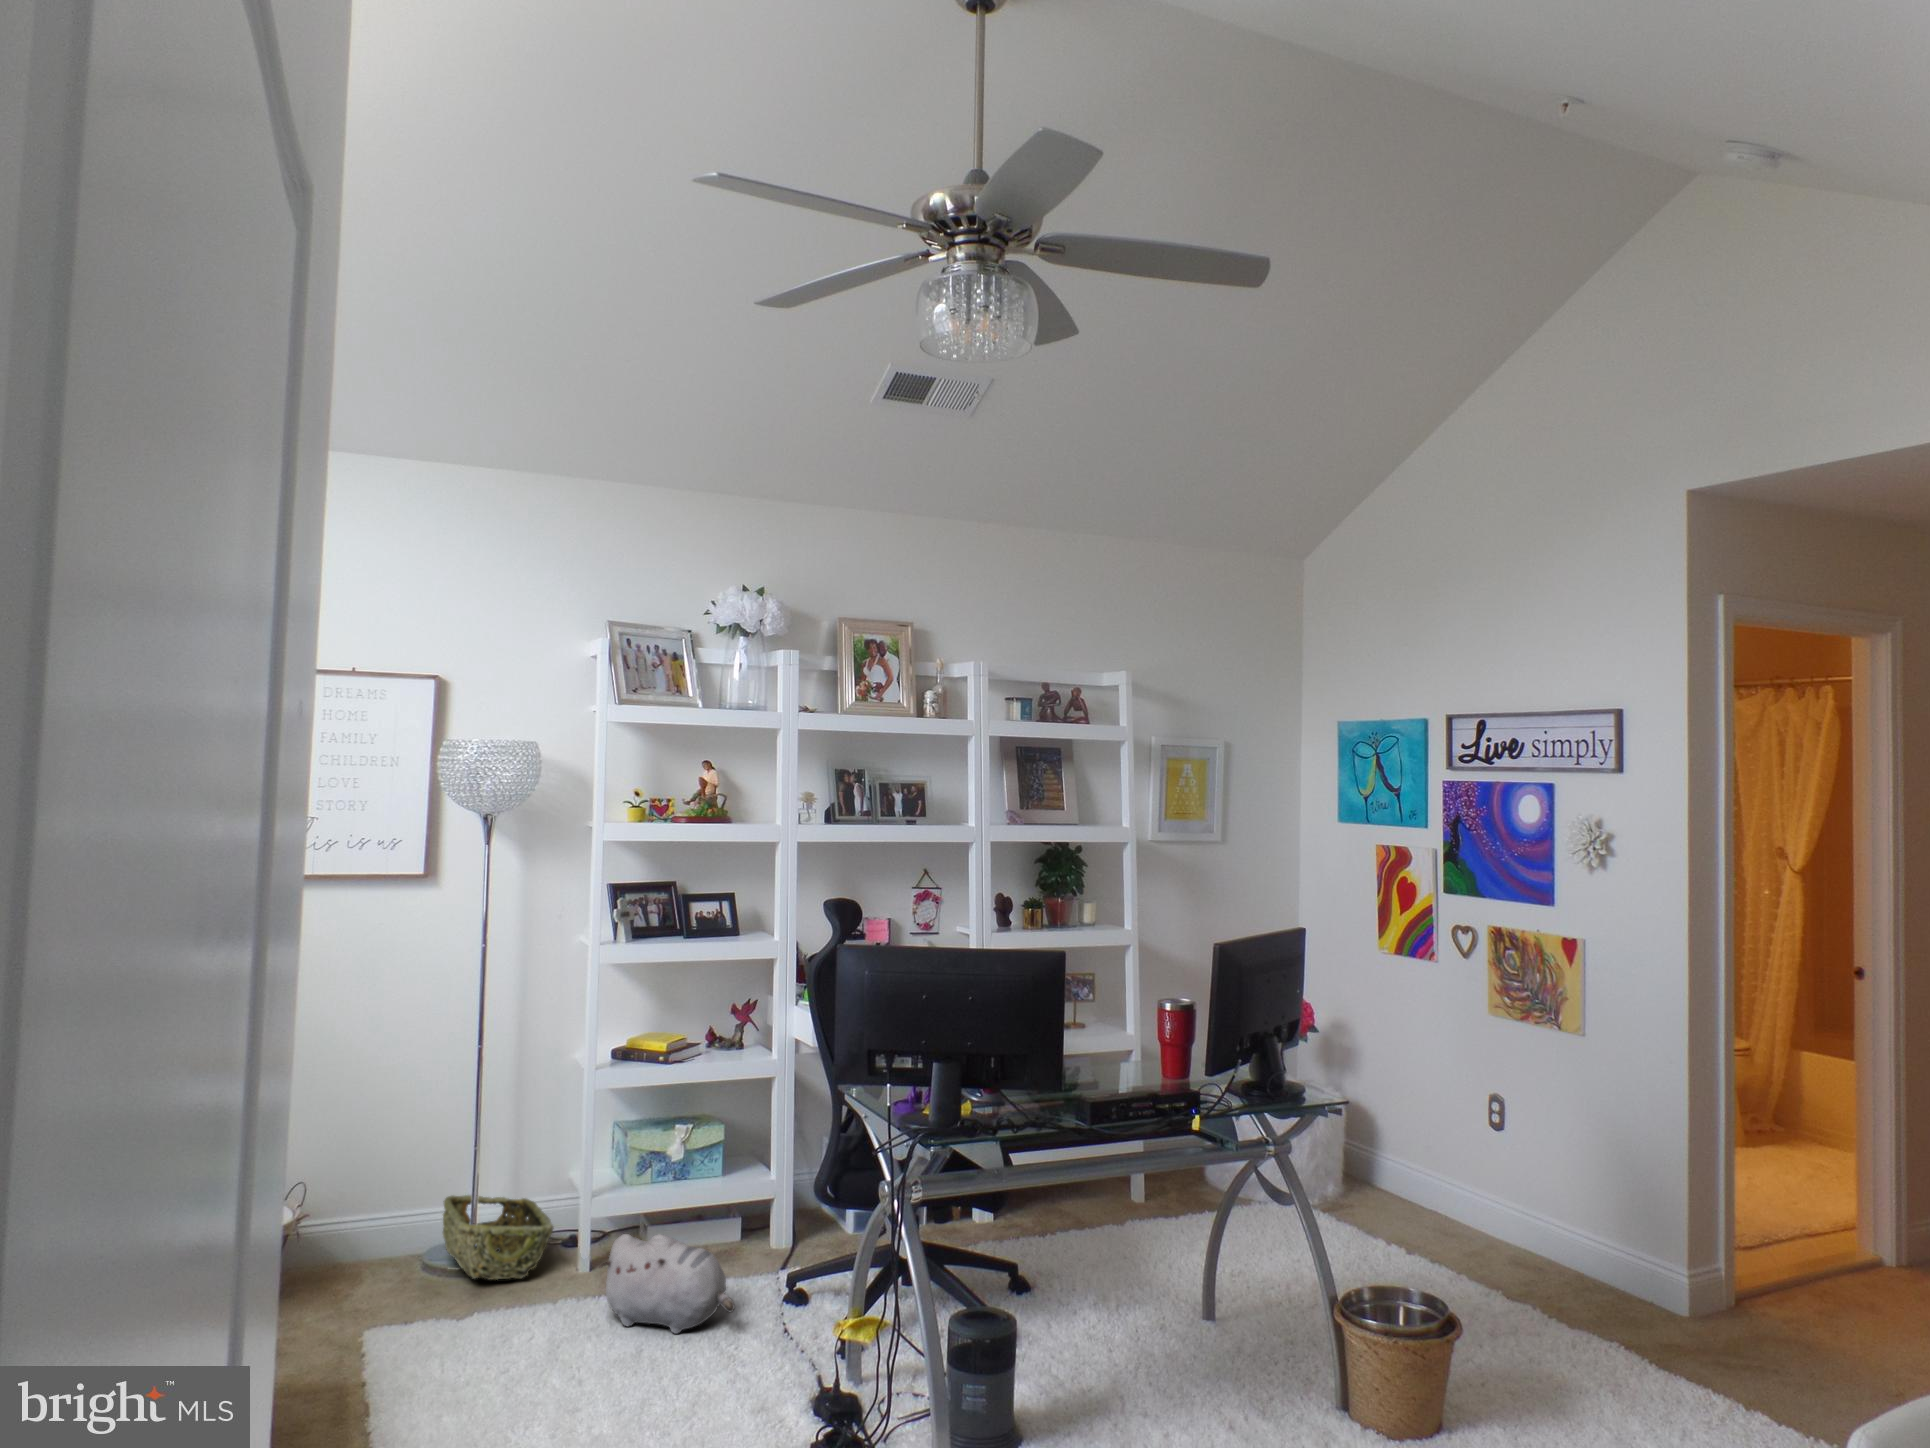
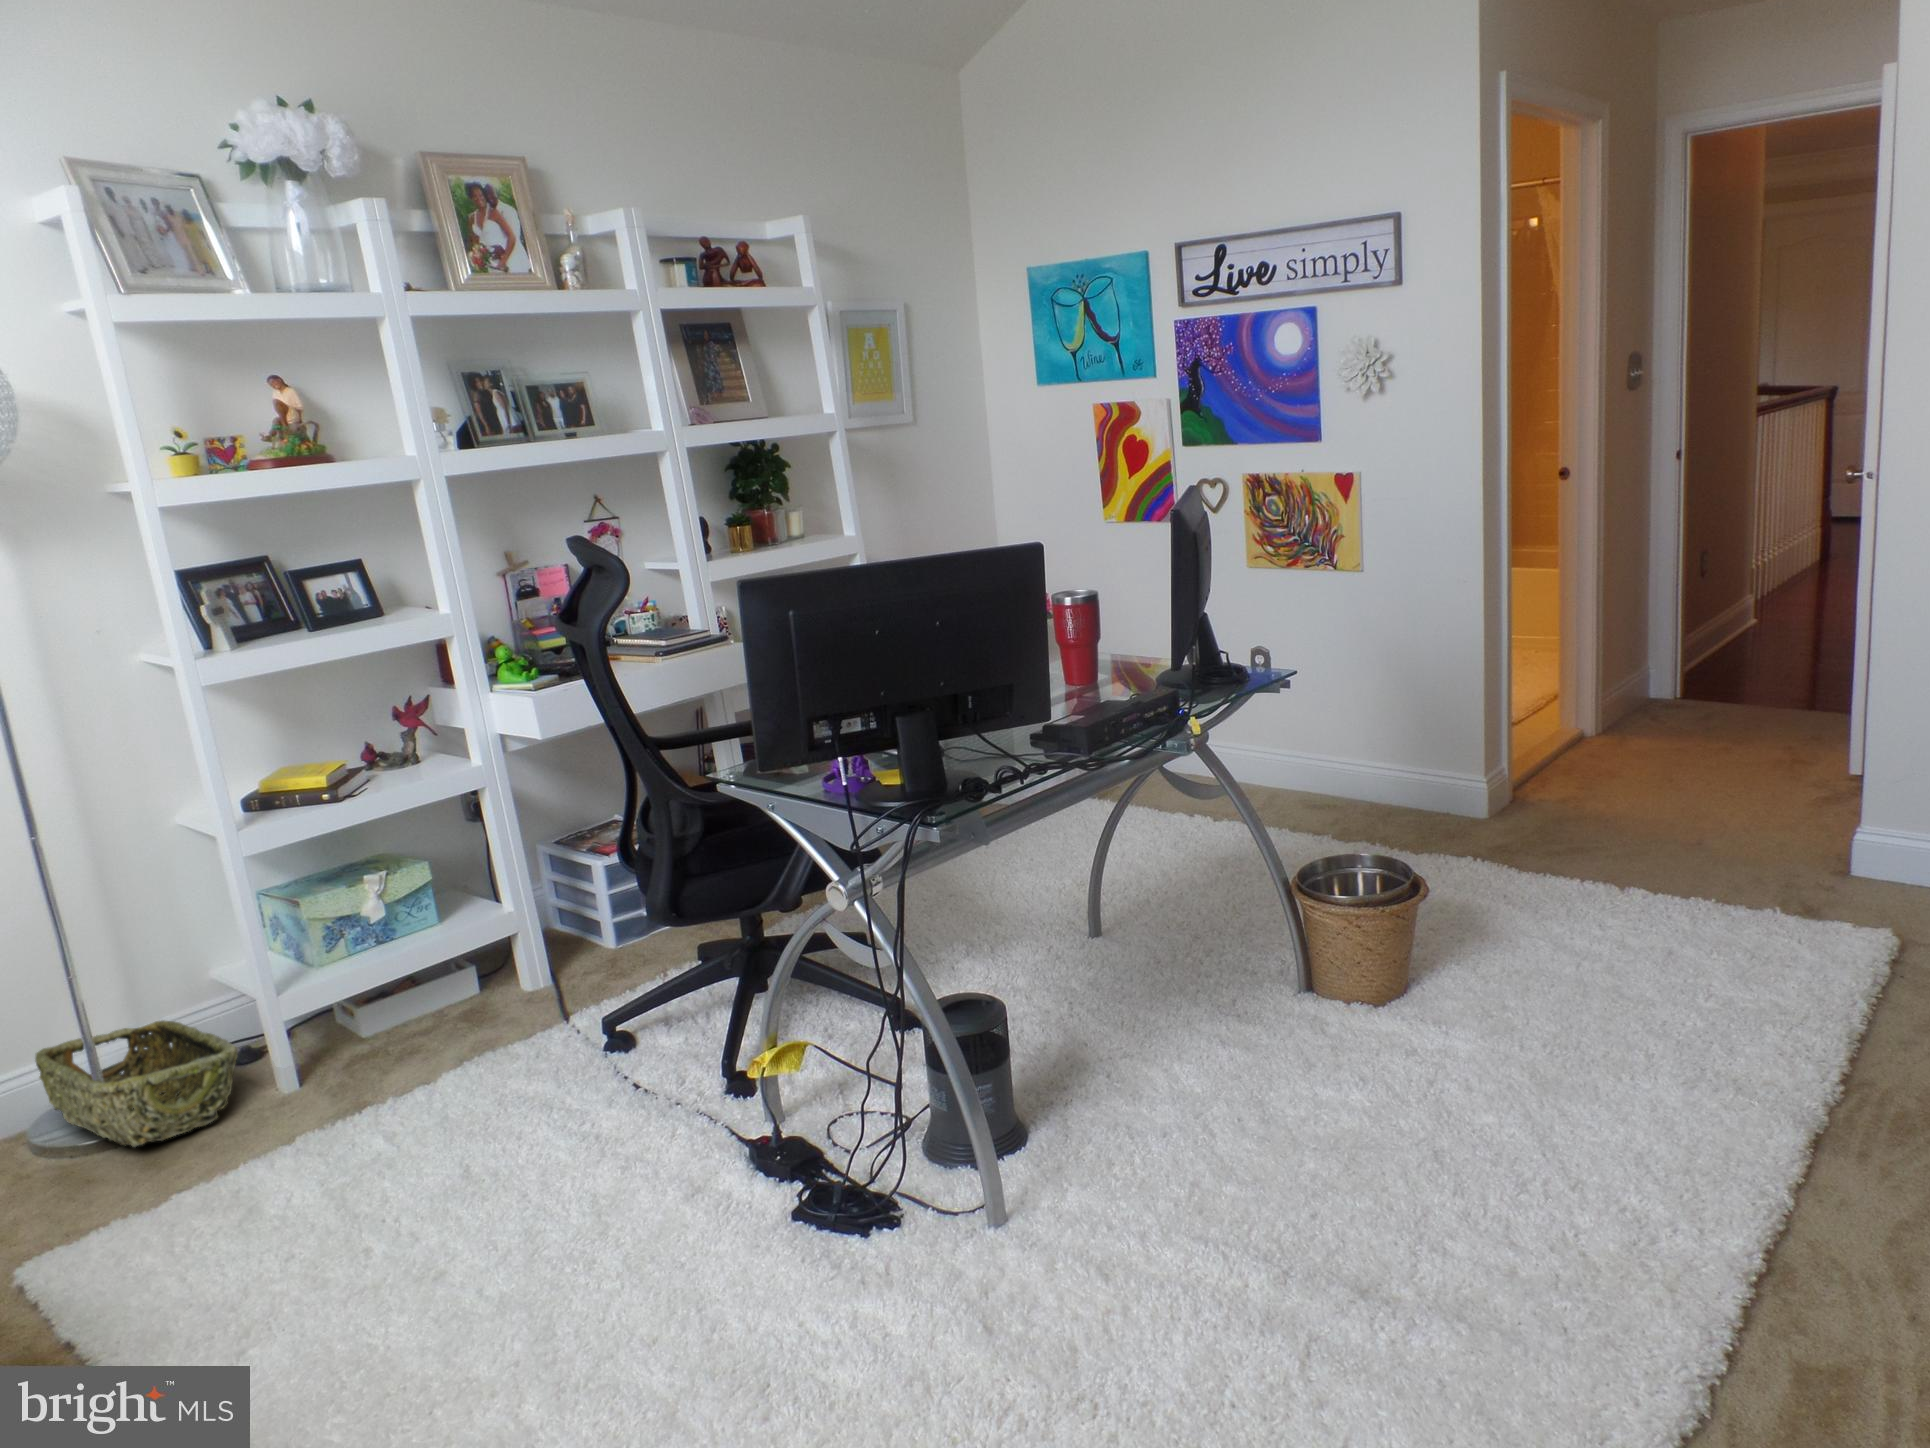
plush toy: present [600,1234,734,1334] -> none [354,1018,571,1141]

